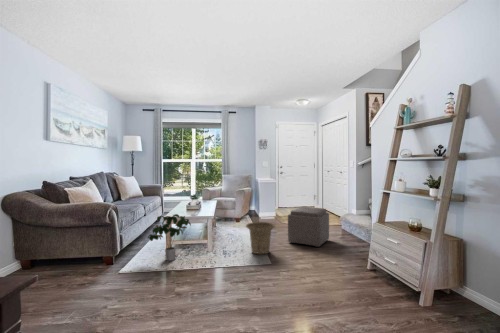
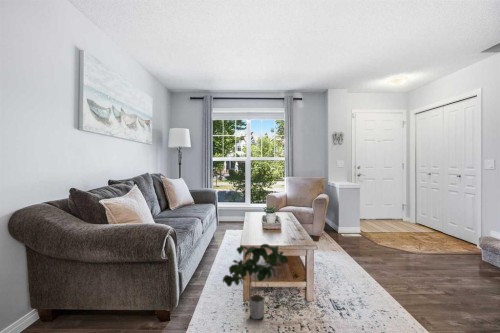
ottoman: present [288,207,329,247] -> none [420,229,484,298]
basket: present [246,222,275,255] -> none [368,255,420,313]

